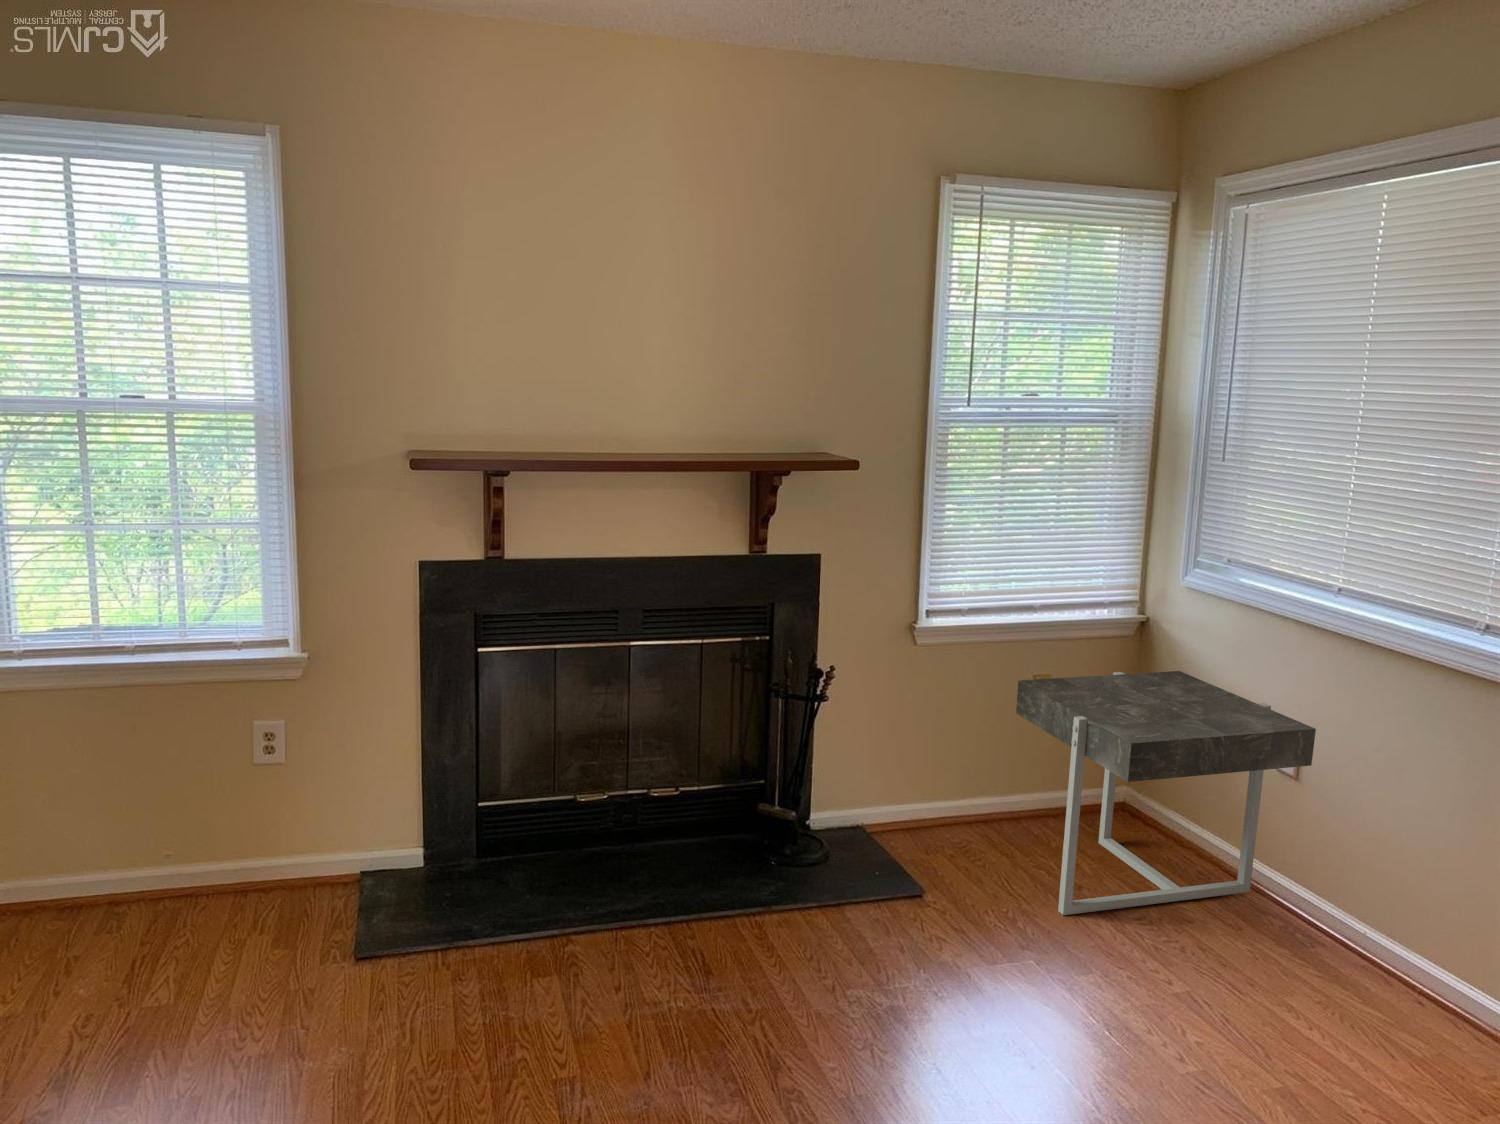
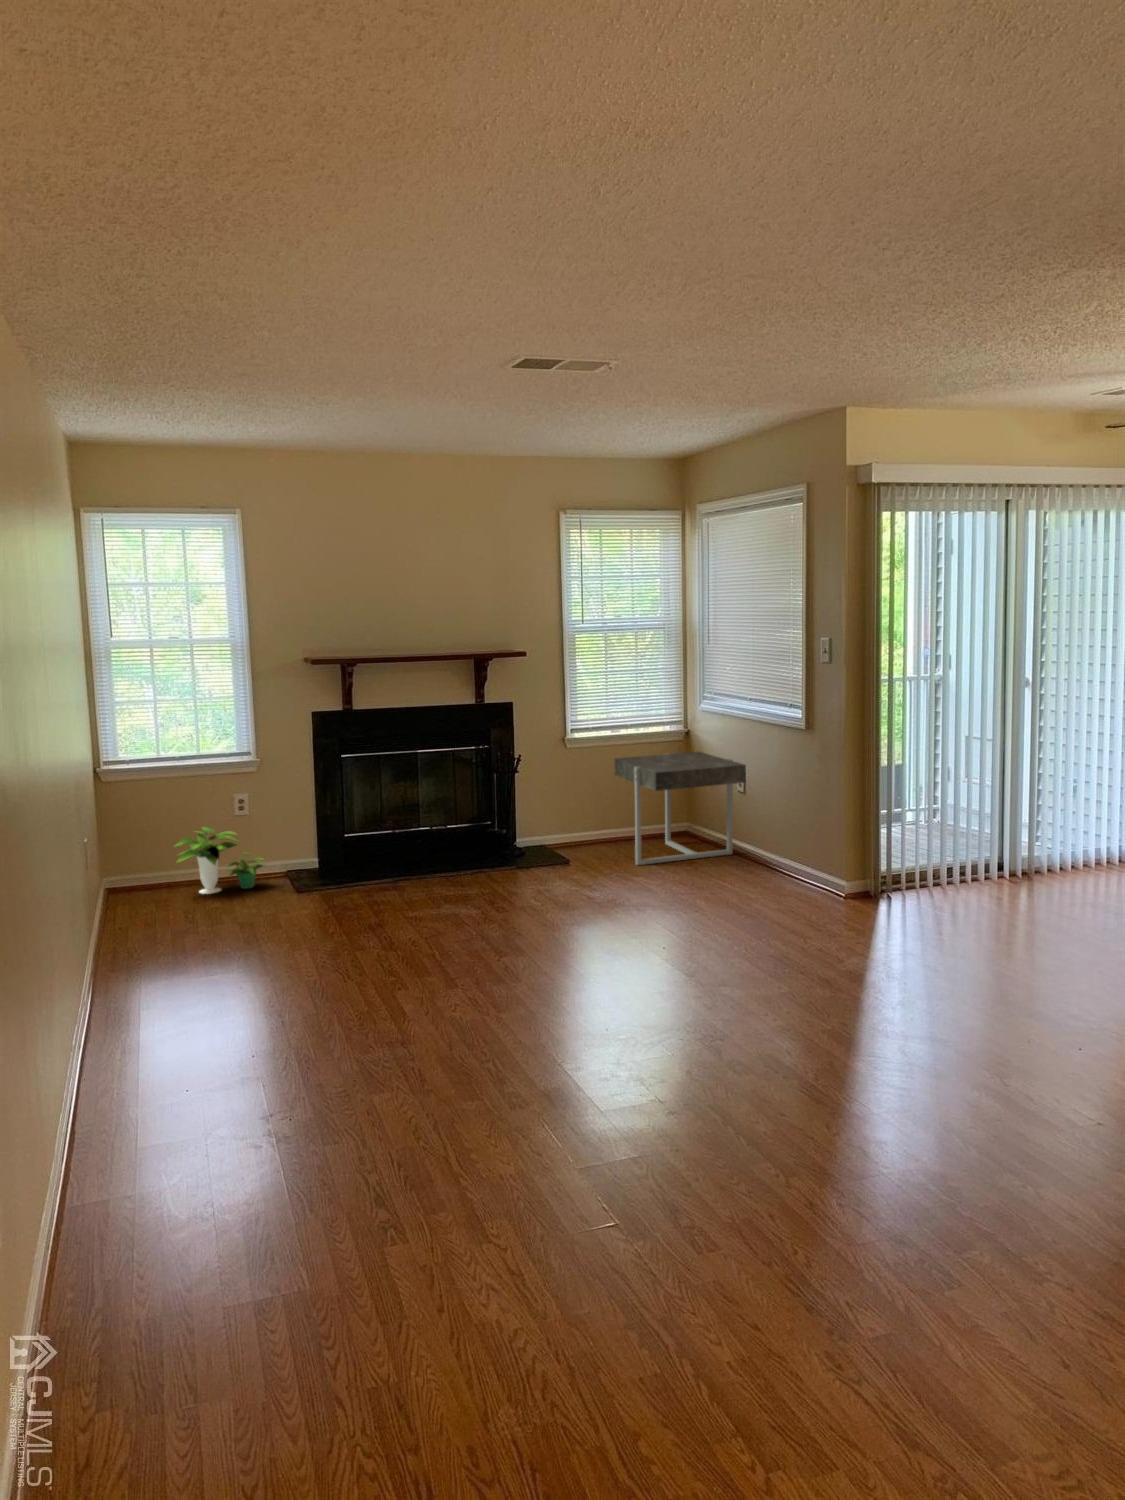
potted plant: none [94,790,302,939] -> present [175,827,264,894]

